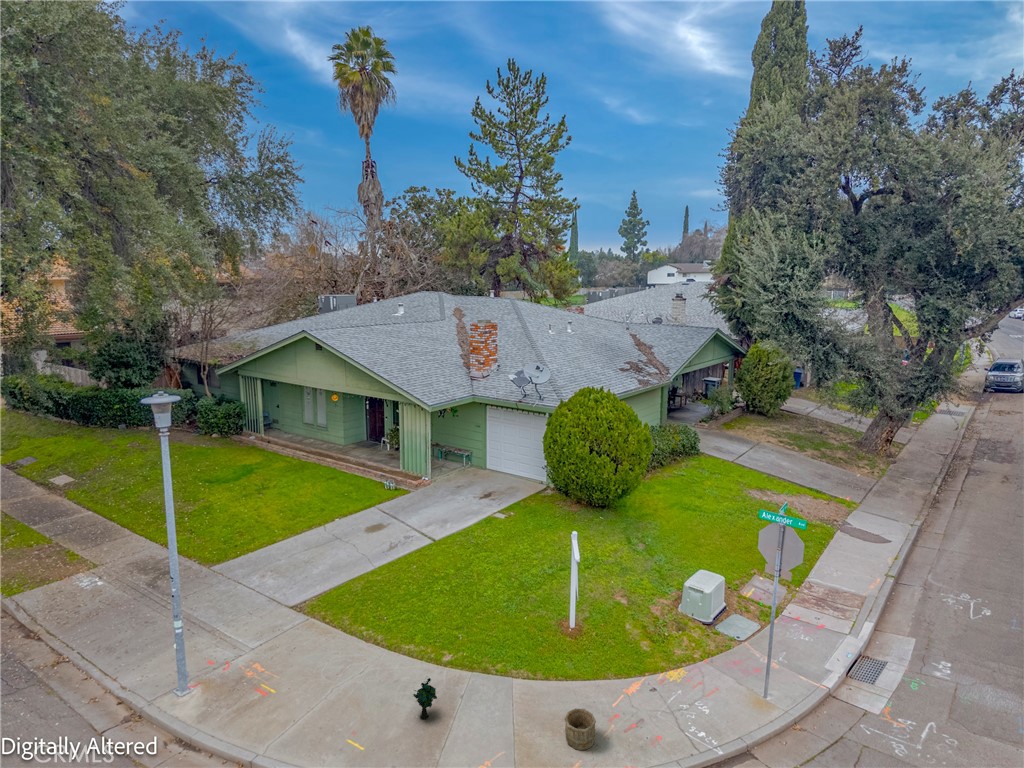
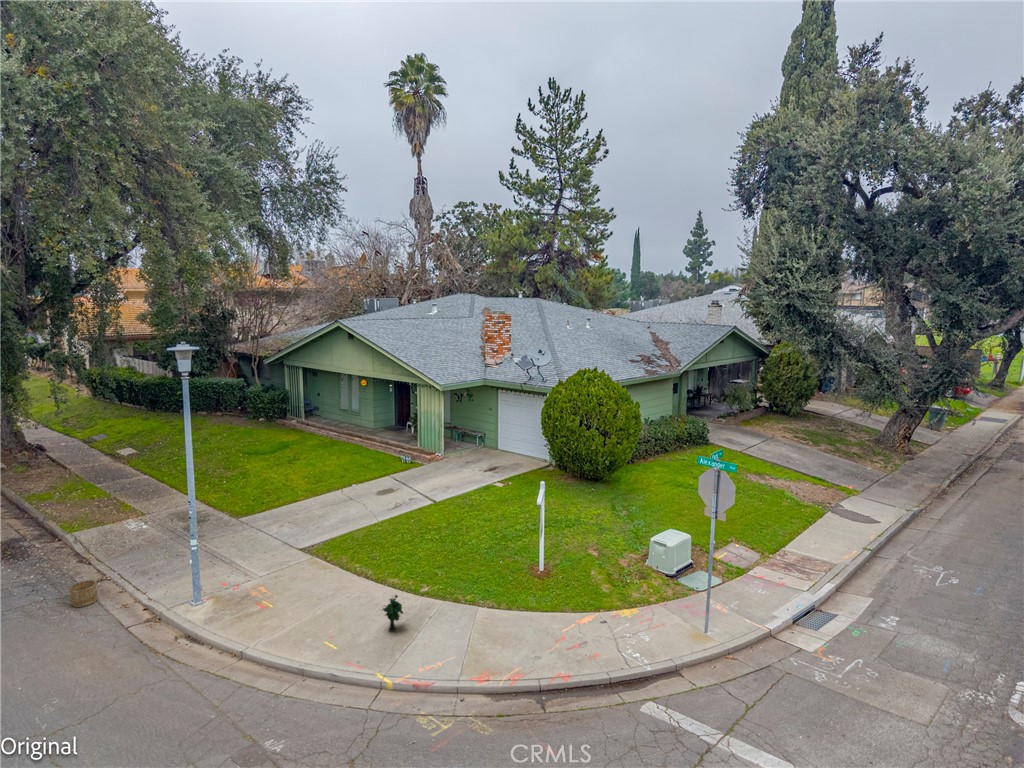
wooden bucket: present [565,709,596,750] -> present [68,580,98,607]

